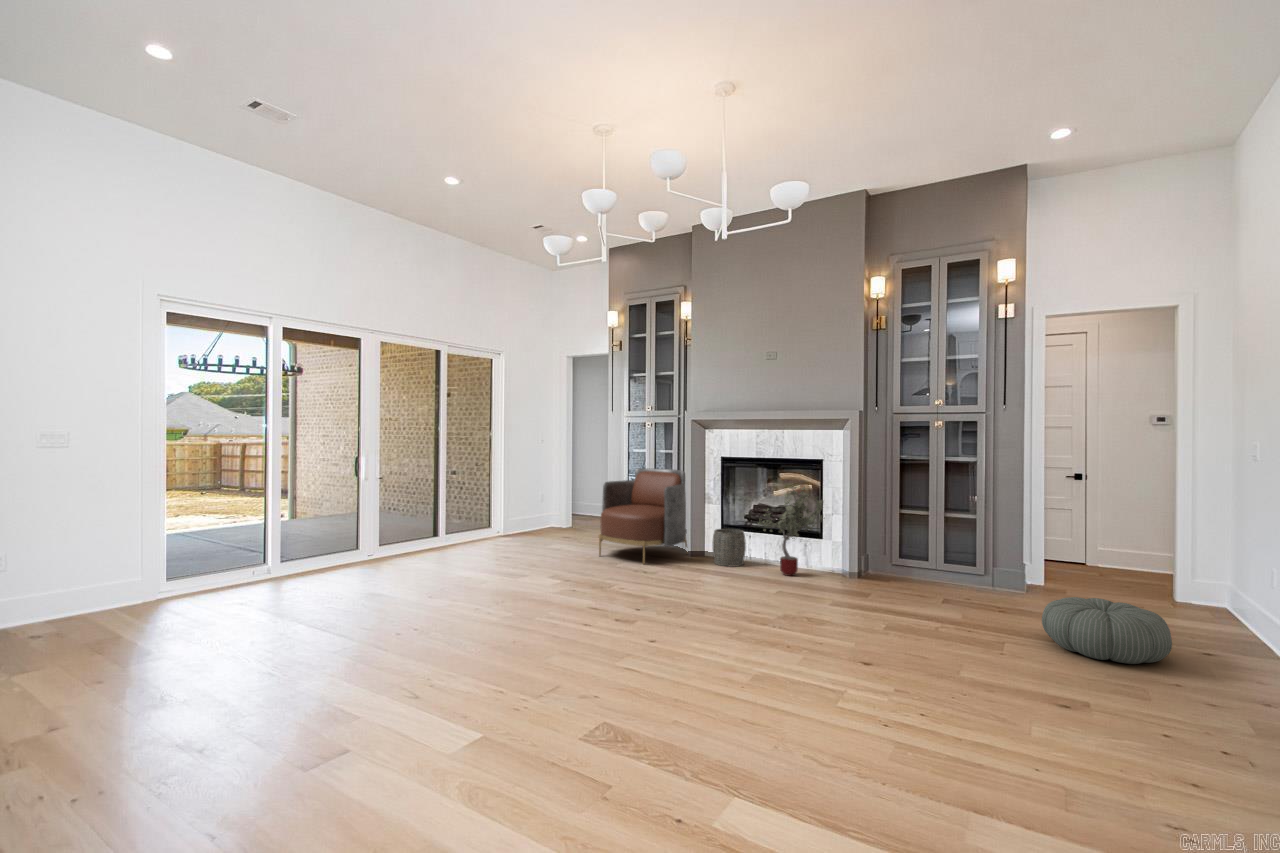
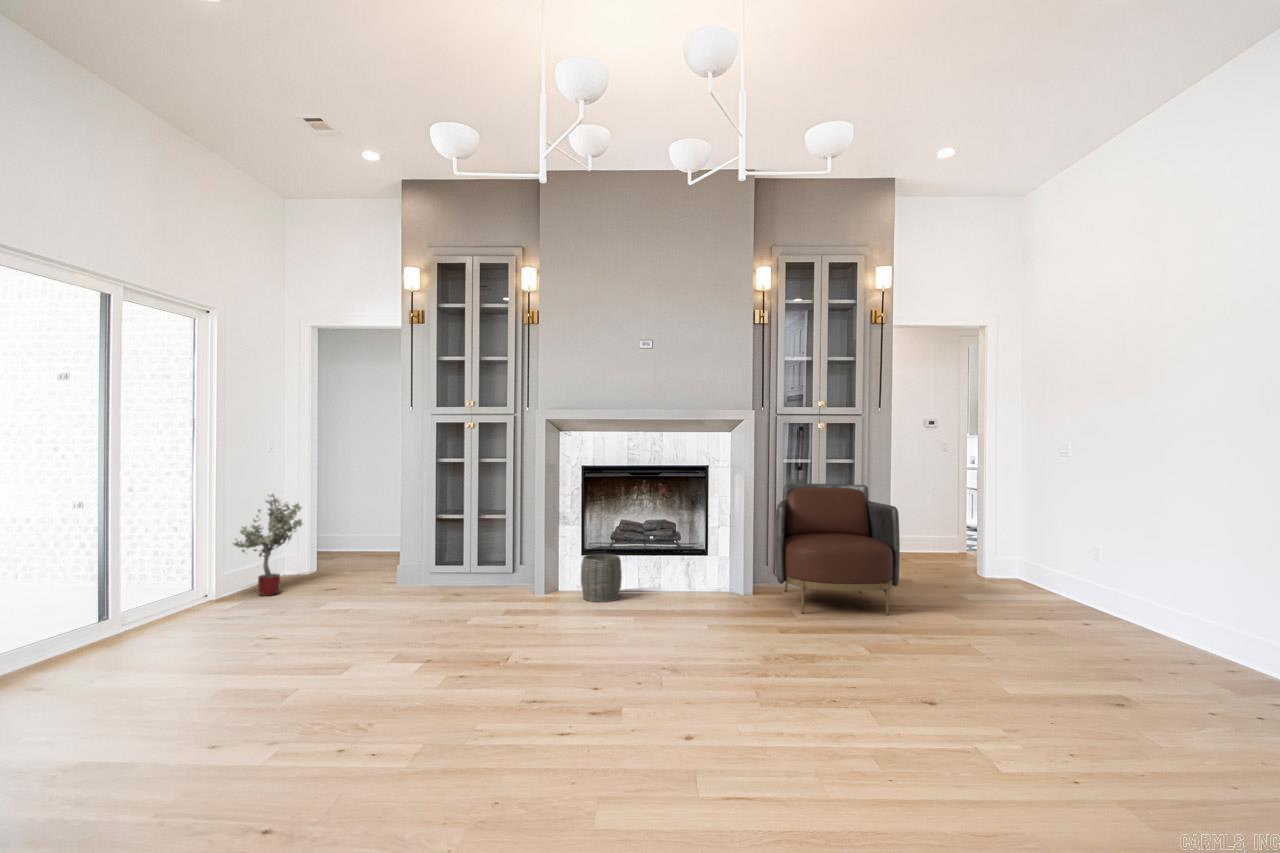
armchair: present [599,468,688,565] -> present [774,484,900,616]
potted tree: present [758,487,823,576] -> present [234,494,303,596]
pouf: present [1042,597,1172,664] -> none [989,589,1104,648]

